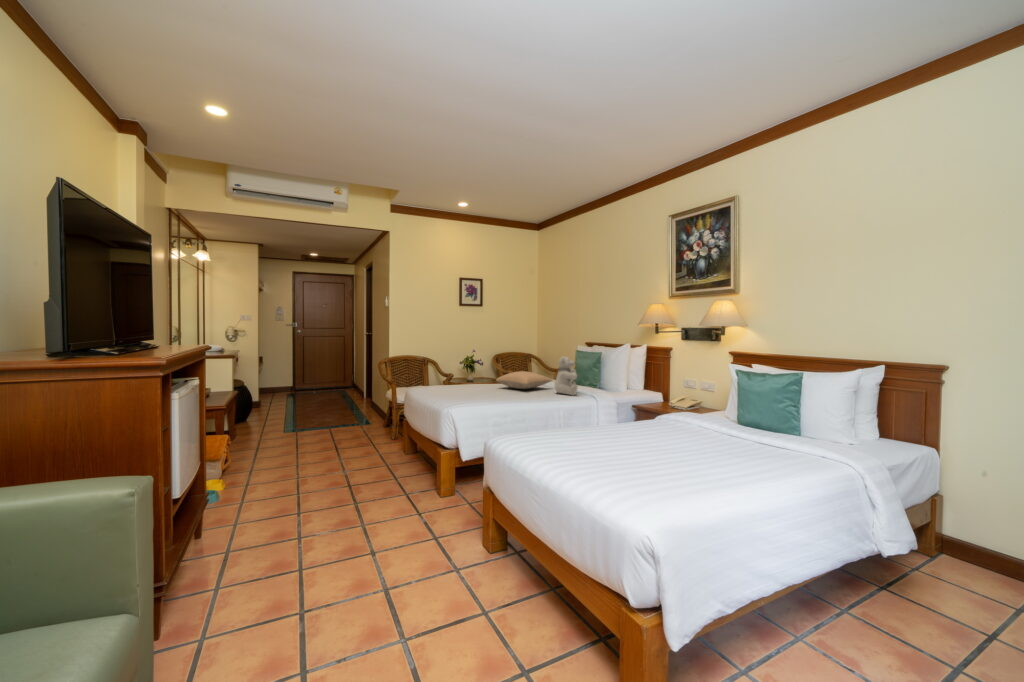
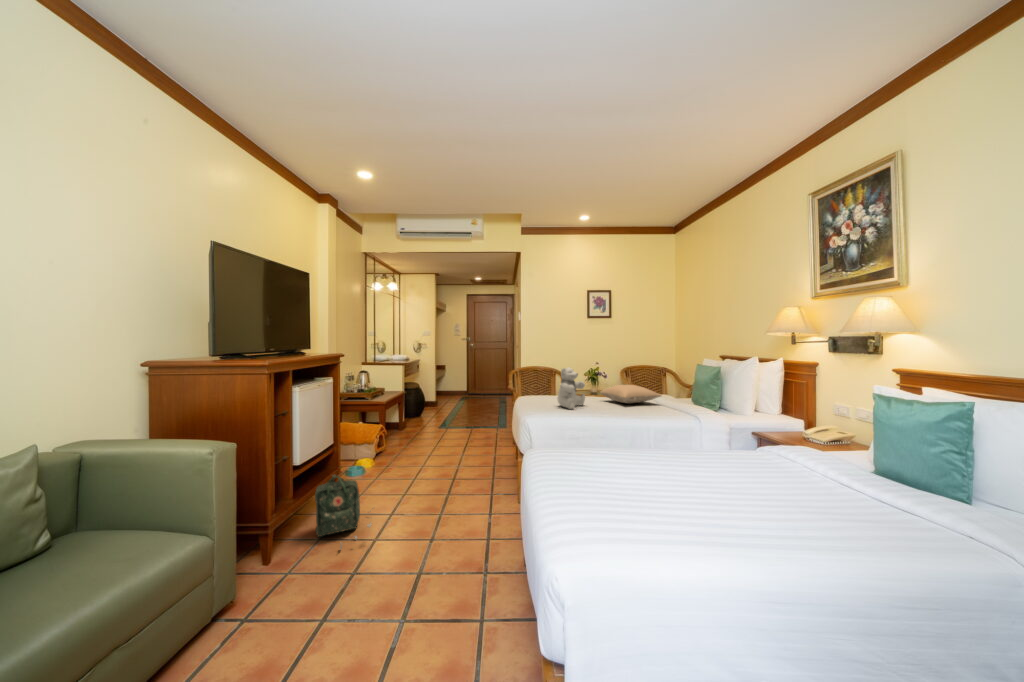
teddy bear: present [555,356,577,396] -> present [557,367,585,409]
backpack: none [208,502,307,596] -> present [315,475,371,549]

